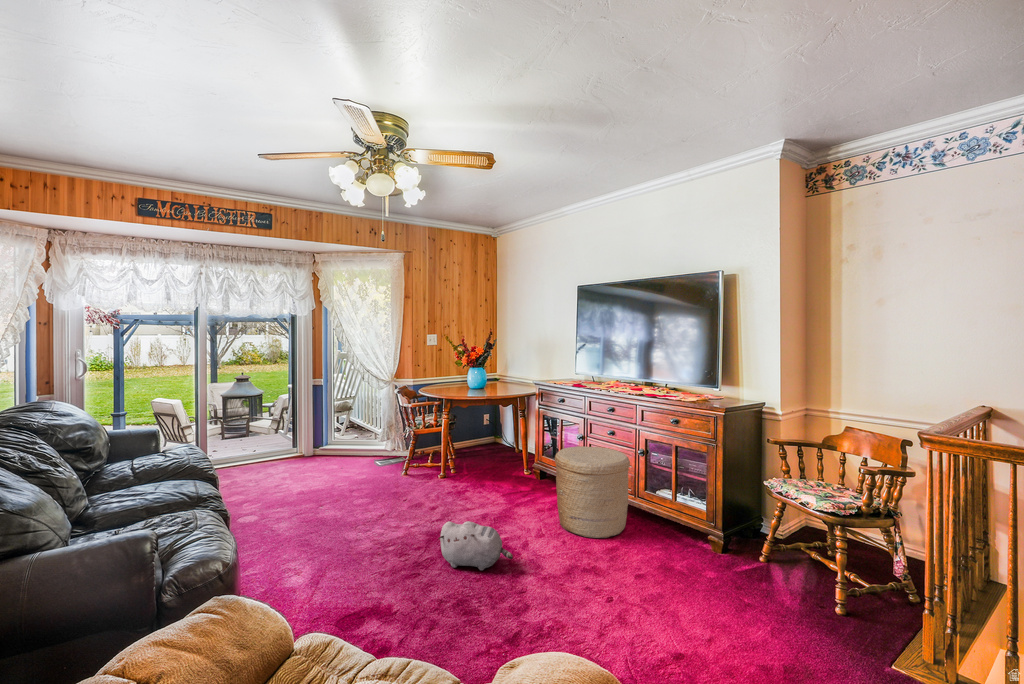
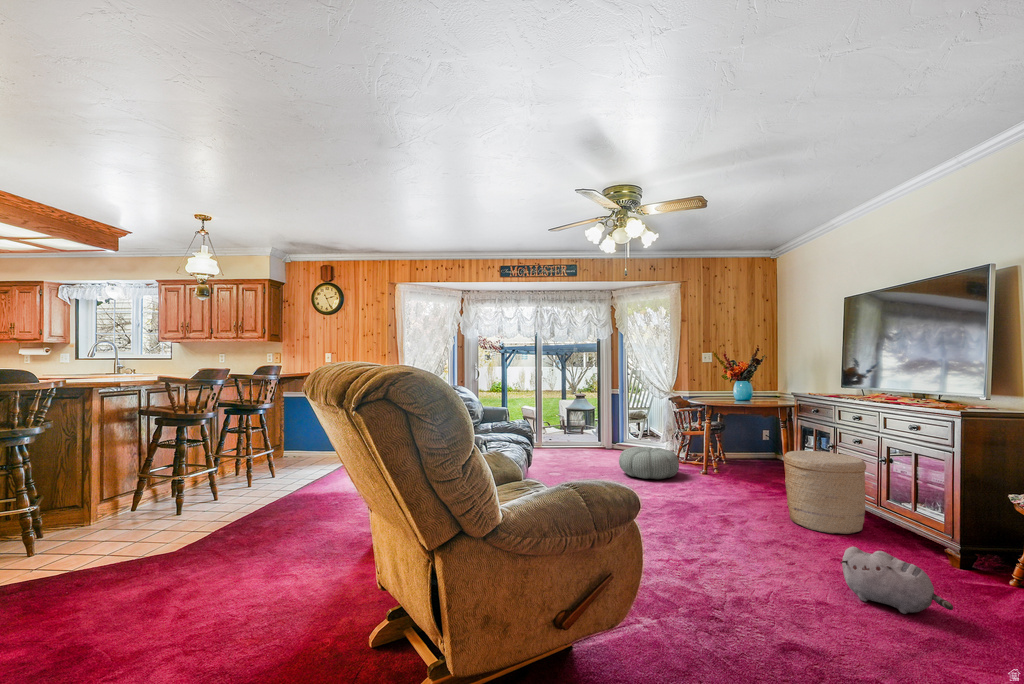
pouf: none [343,453,418,498] -> present [619,447,679,479]
plush toy: present [439,521,513,571] -> present [841,547,953,614]

